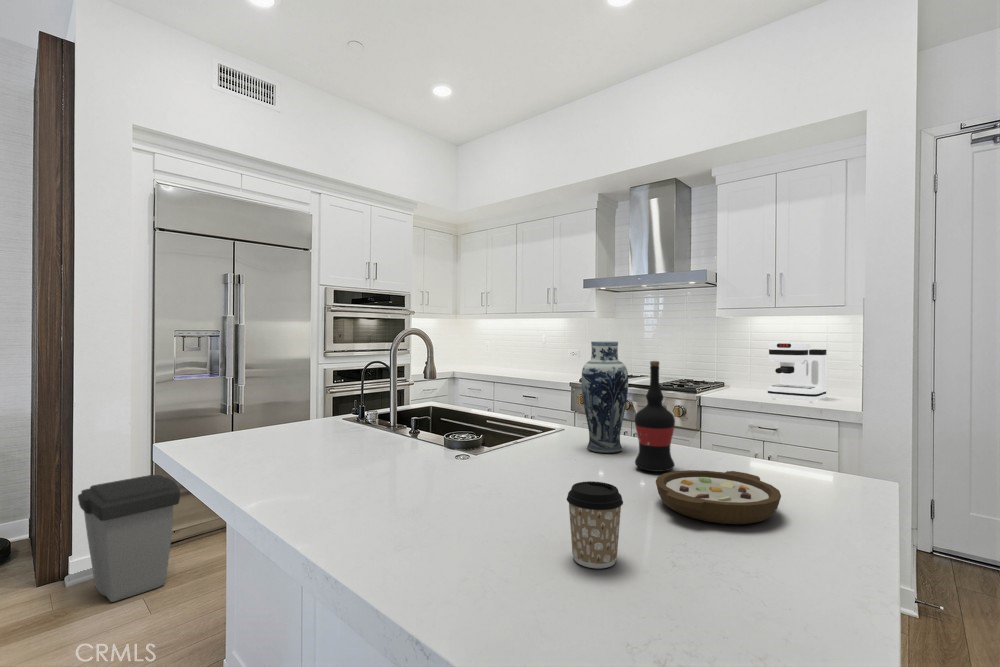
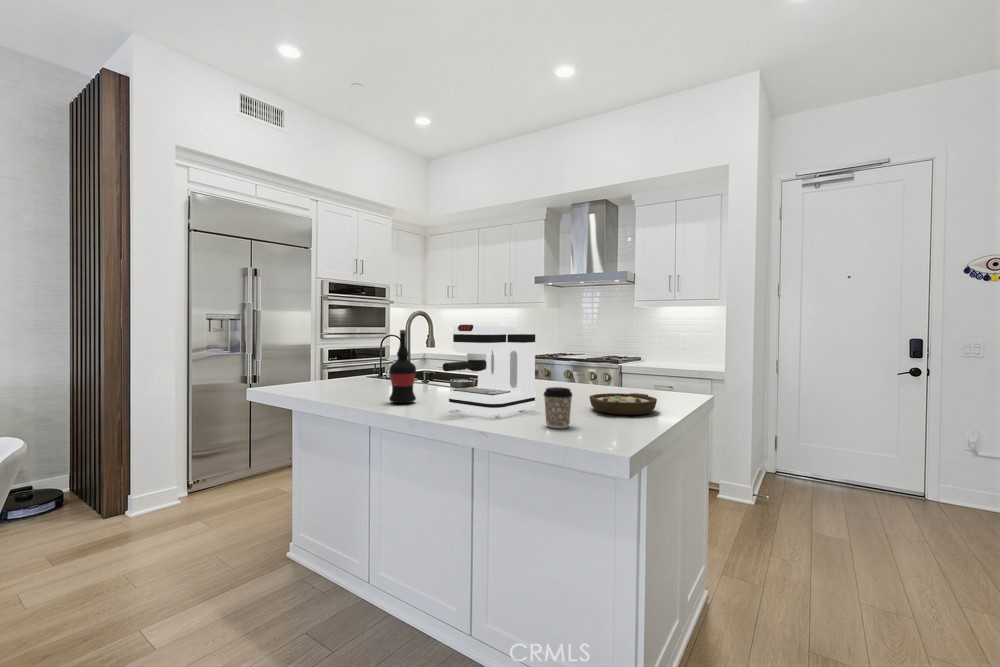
vase: present [581,341,628,453] -> none [542,319,572,392]
coffee maker: present [767,342,827,403] -> present [443,323,536,417]
wine bottle: present [635,361,675,472] -> present [389,330,416,403]
trash can: present [78,475,180,602] -> none [139,431,223,527]

